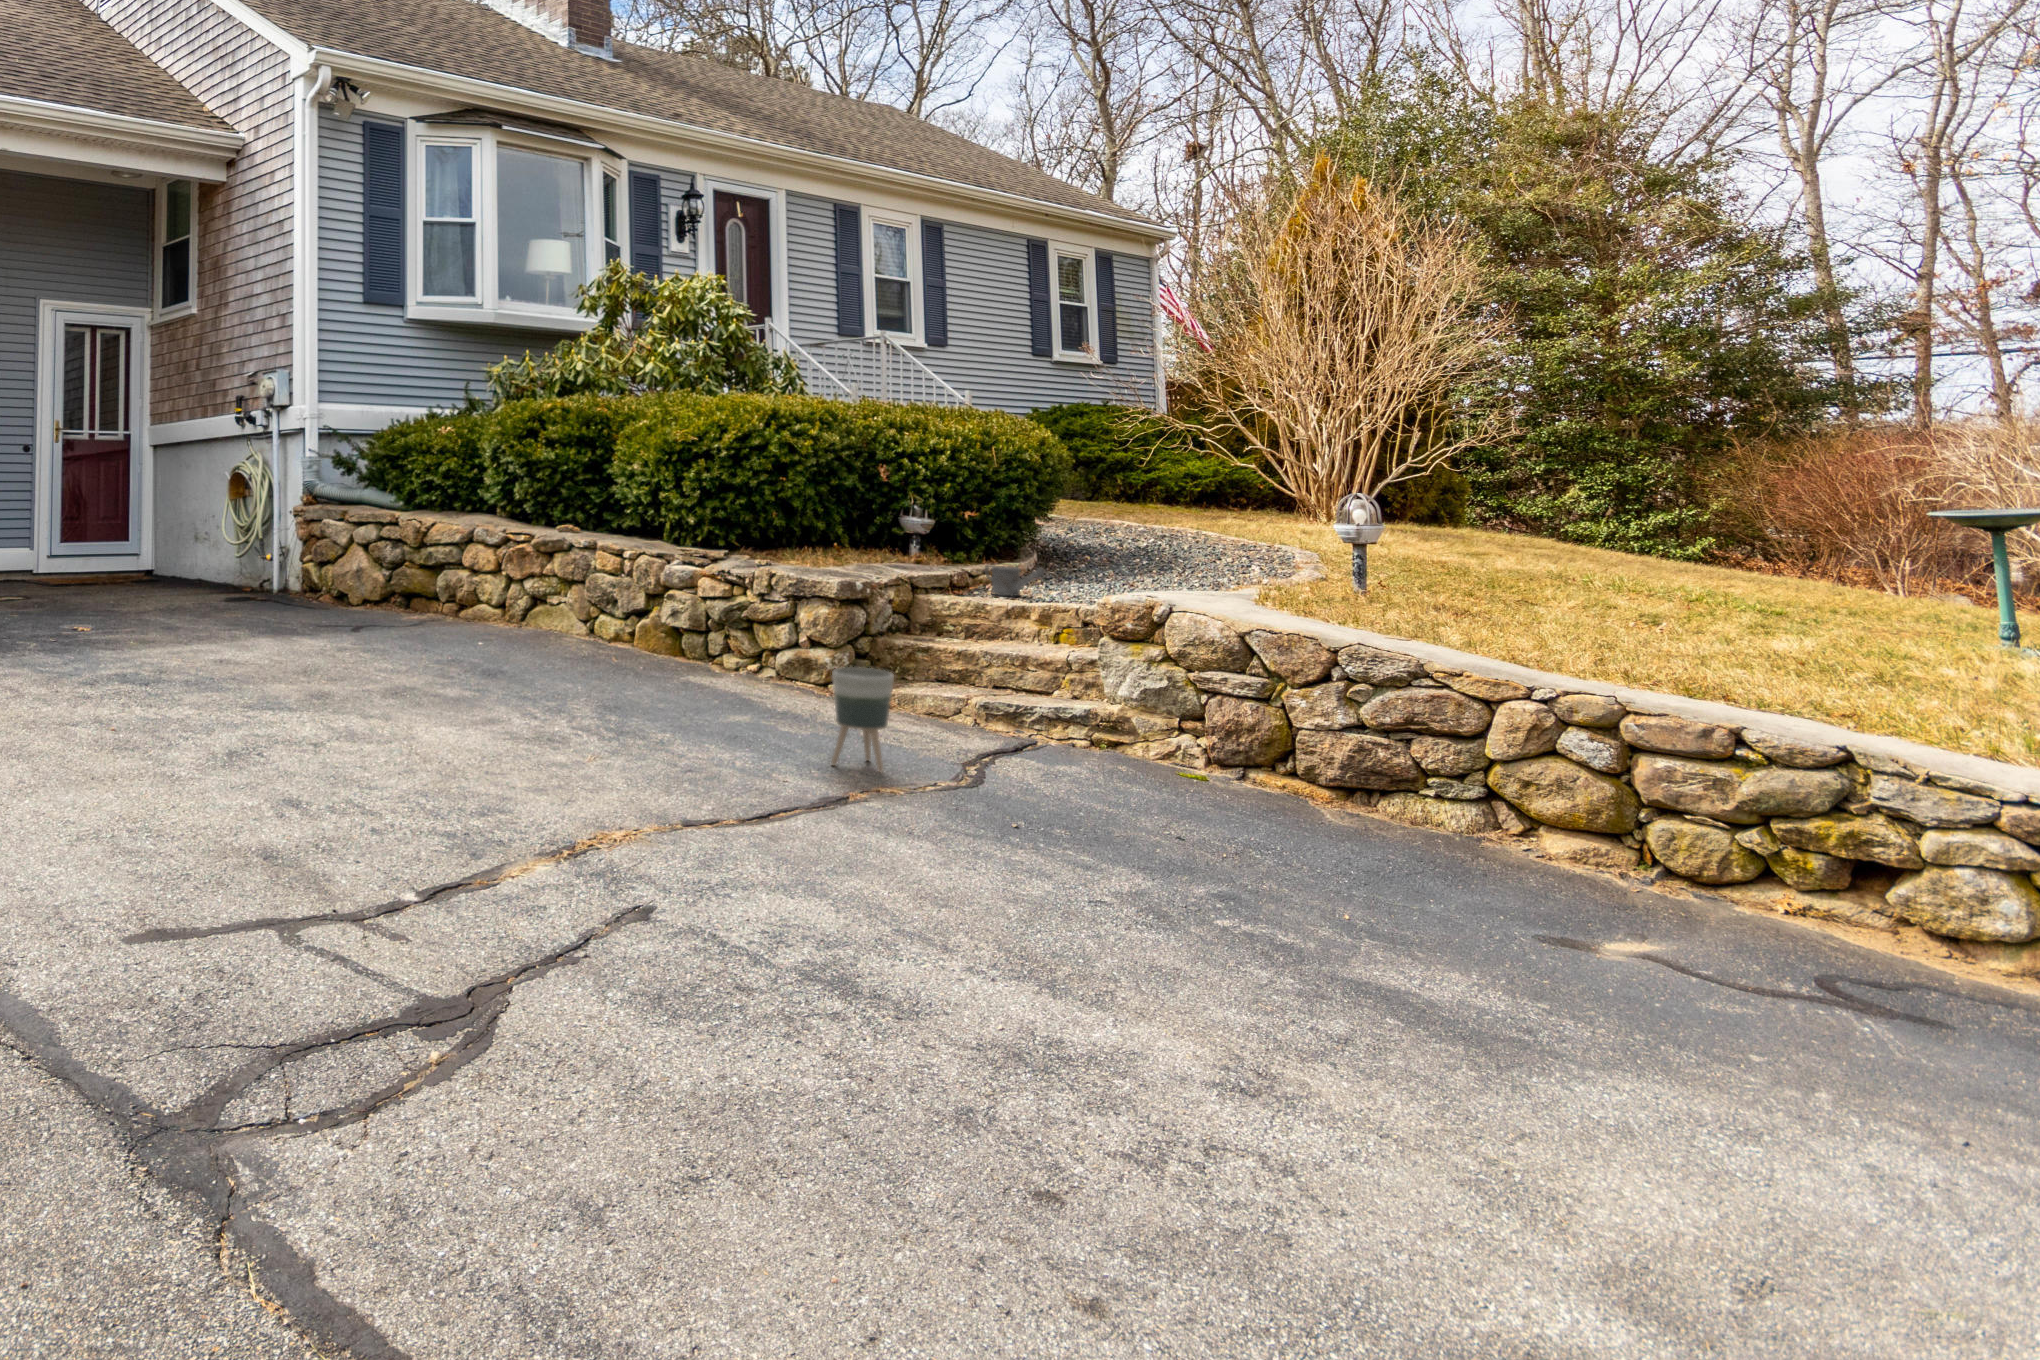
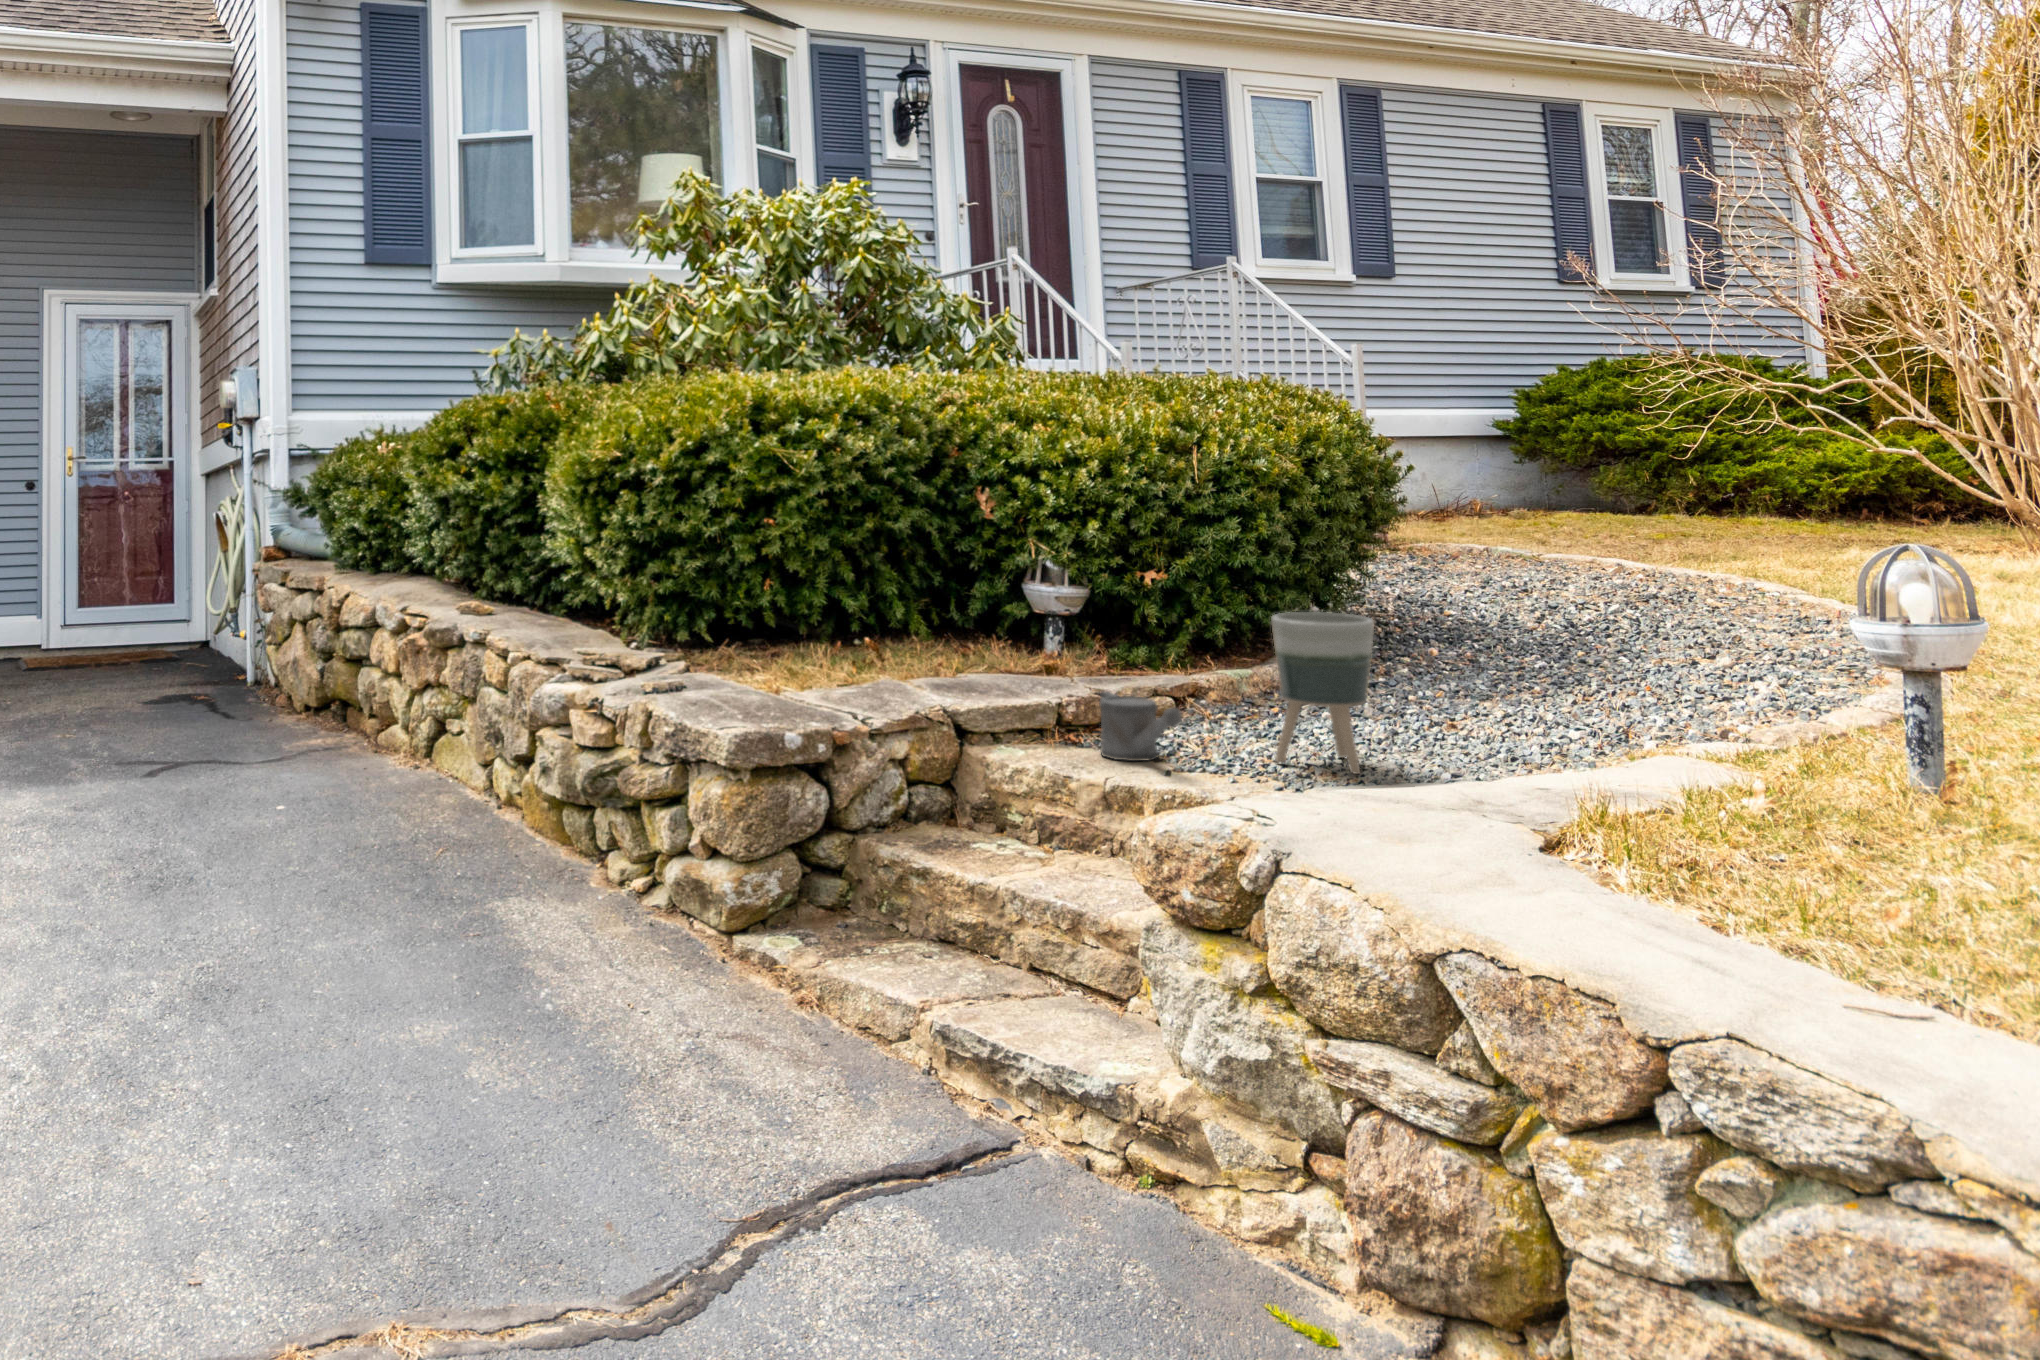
planter: present [831,667,894,772] -> present [1271,612,1374,774]

